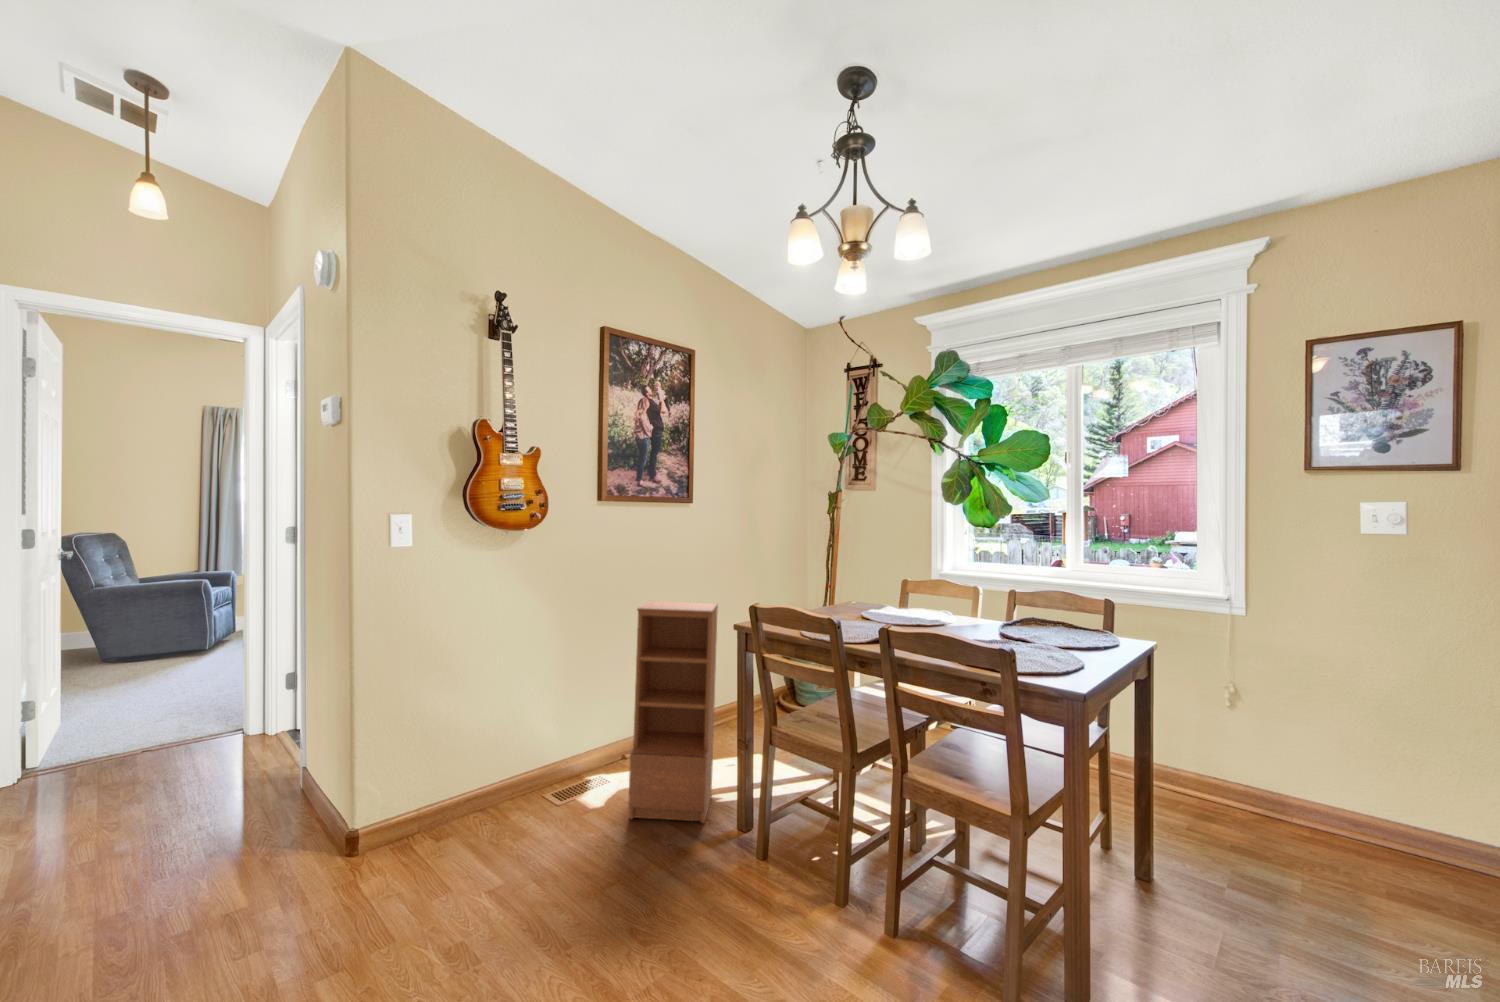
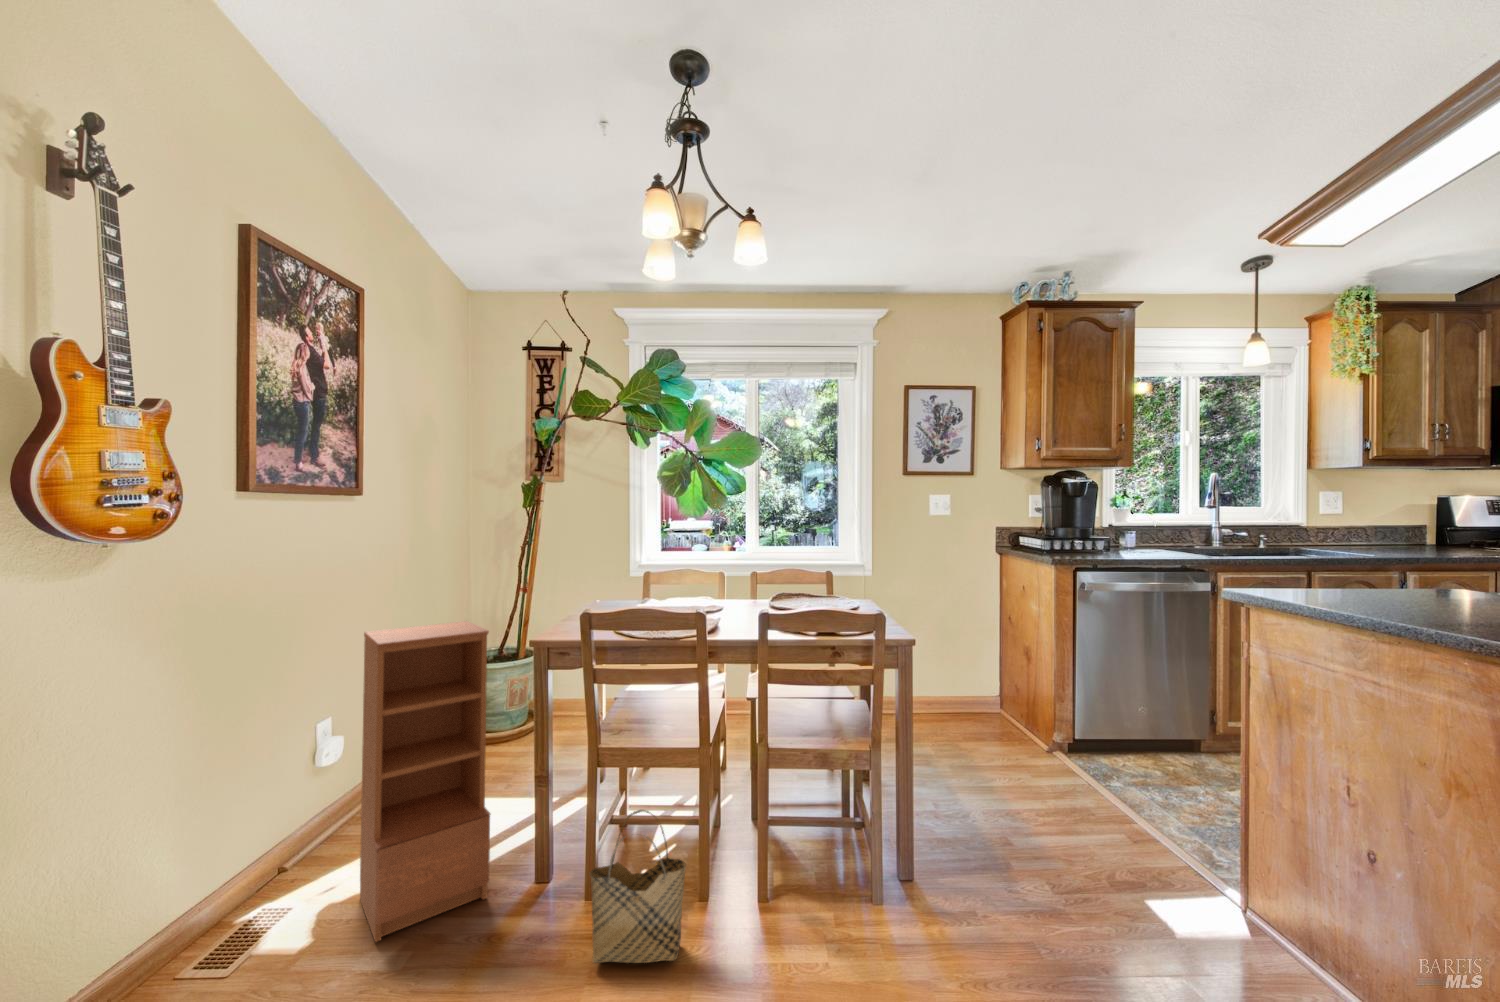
woven basket: none [726,785,806,927] -> present [589,810,686,963]

